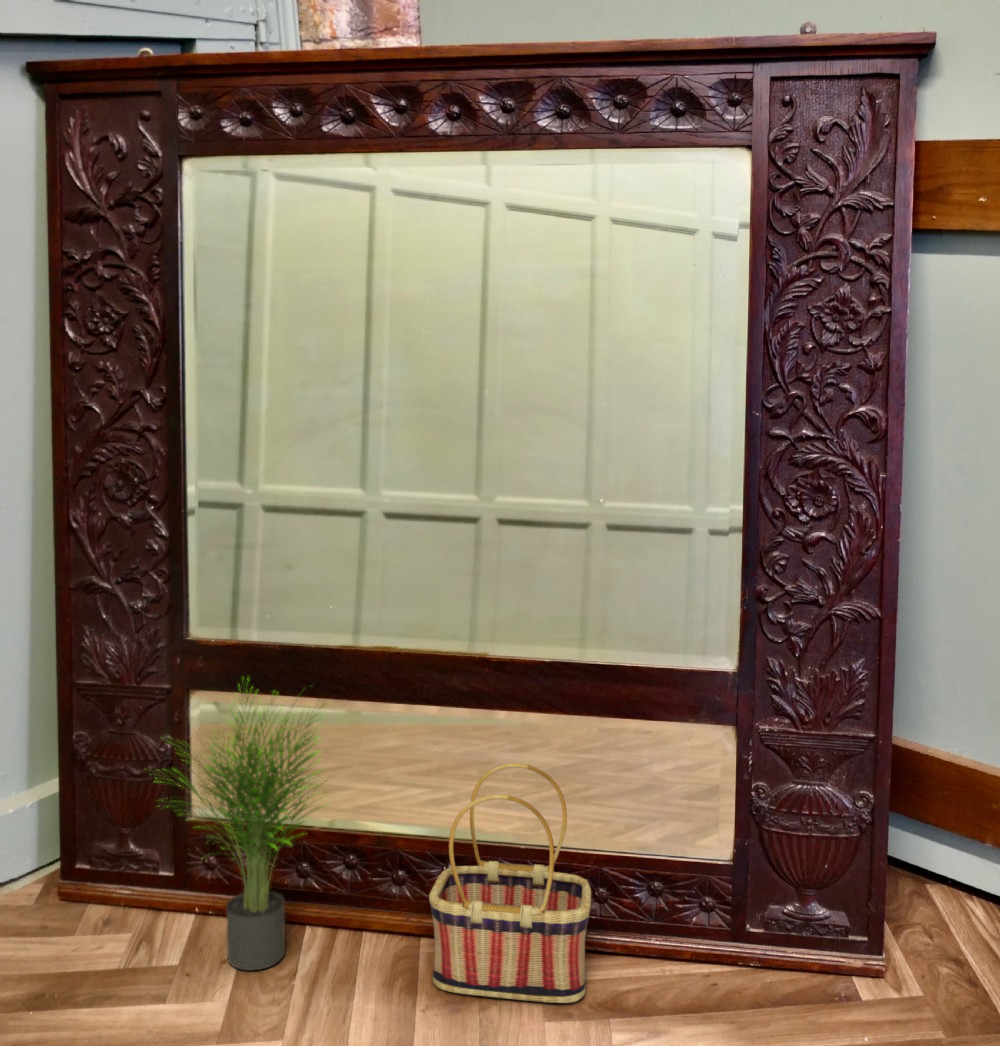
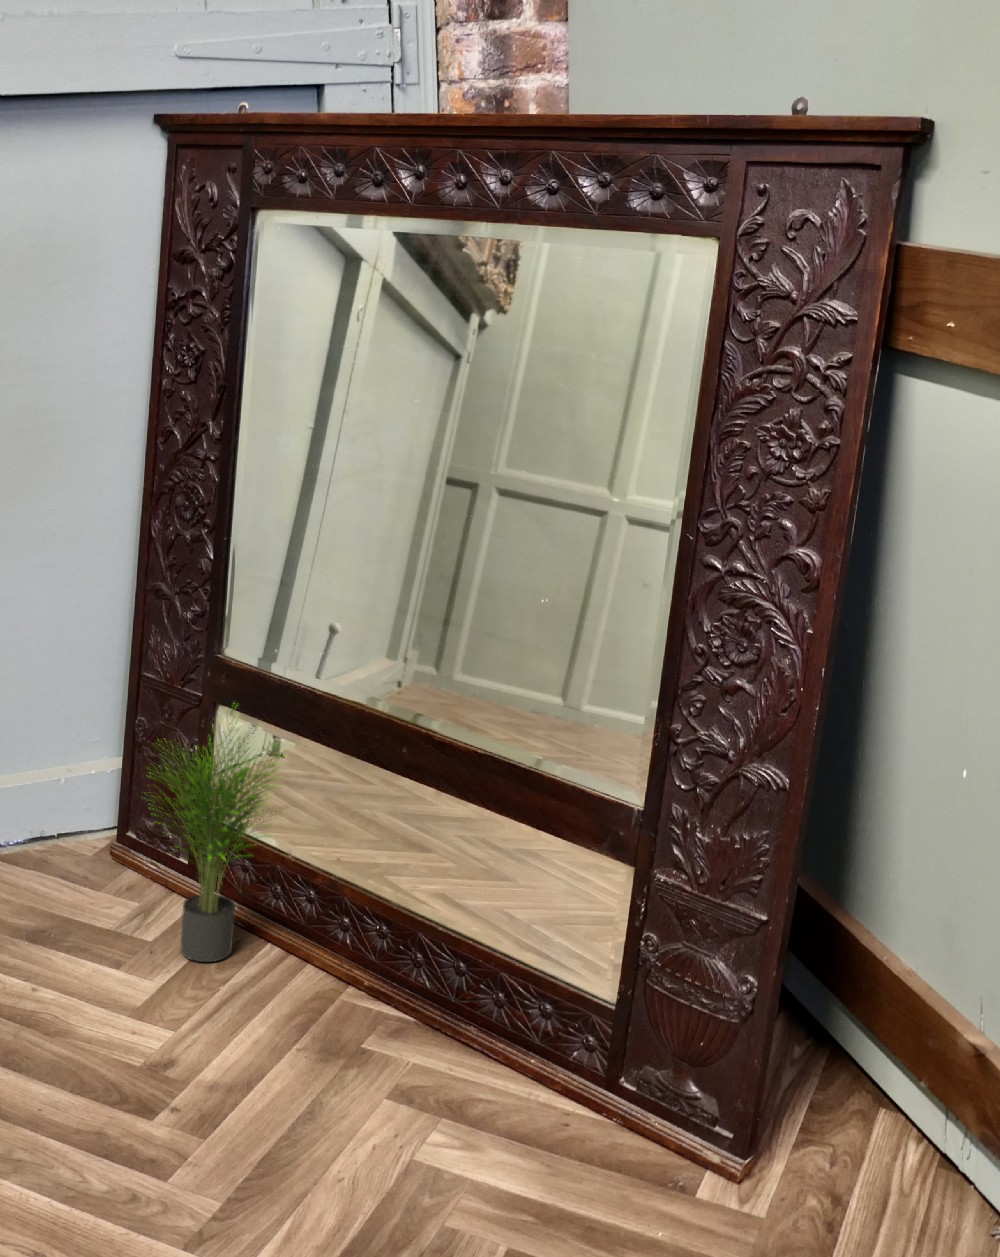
basket: present [429,763,591,1003] -> none [311,842,464,1079]

